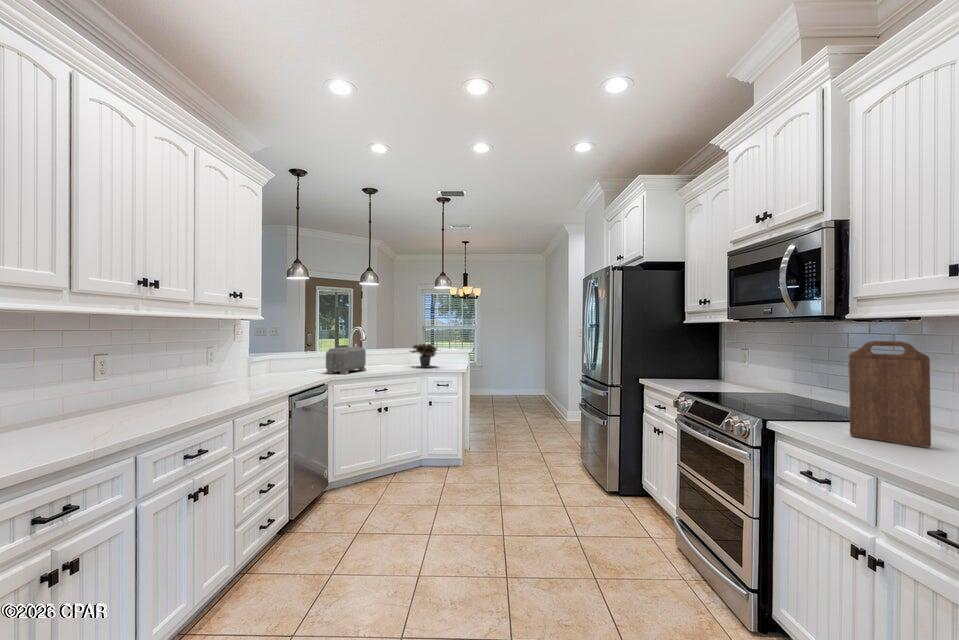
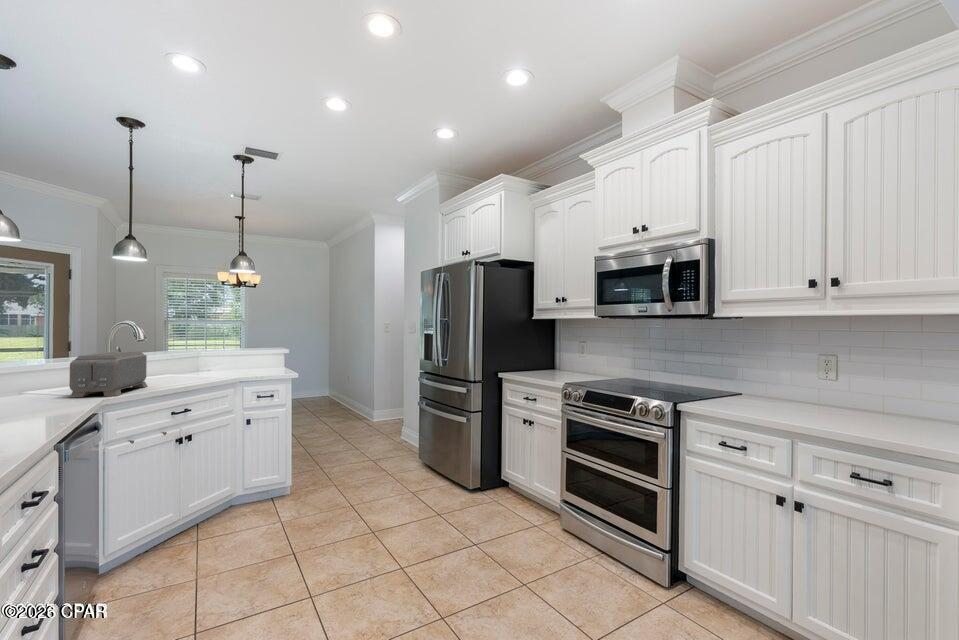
cutting board: present [849,341,931,448] -> none [746,332,798,410]
potted plant: present [410,344,437,368] -> none [213,344,268,376]

